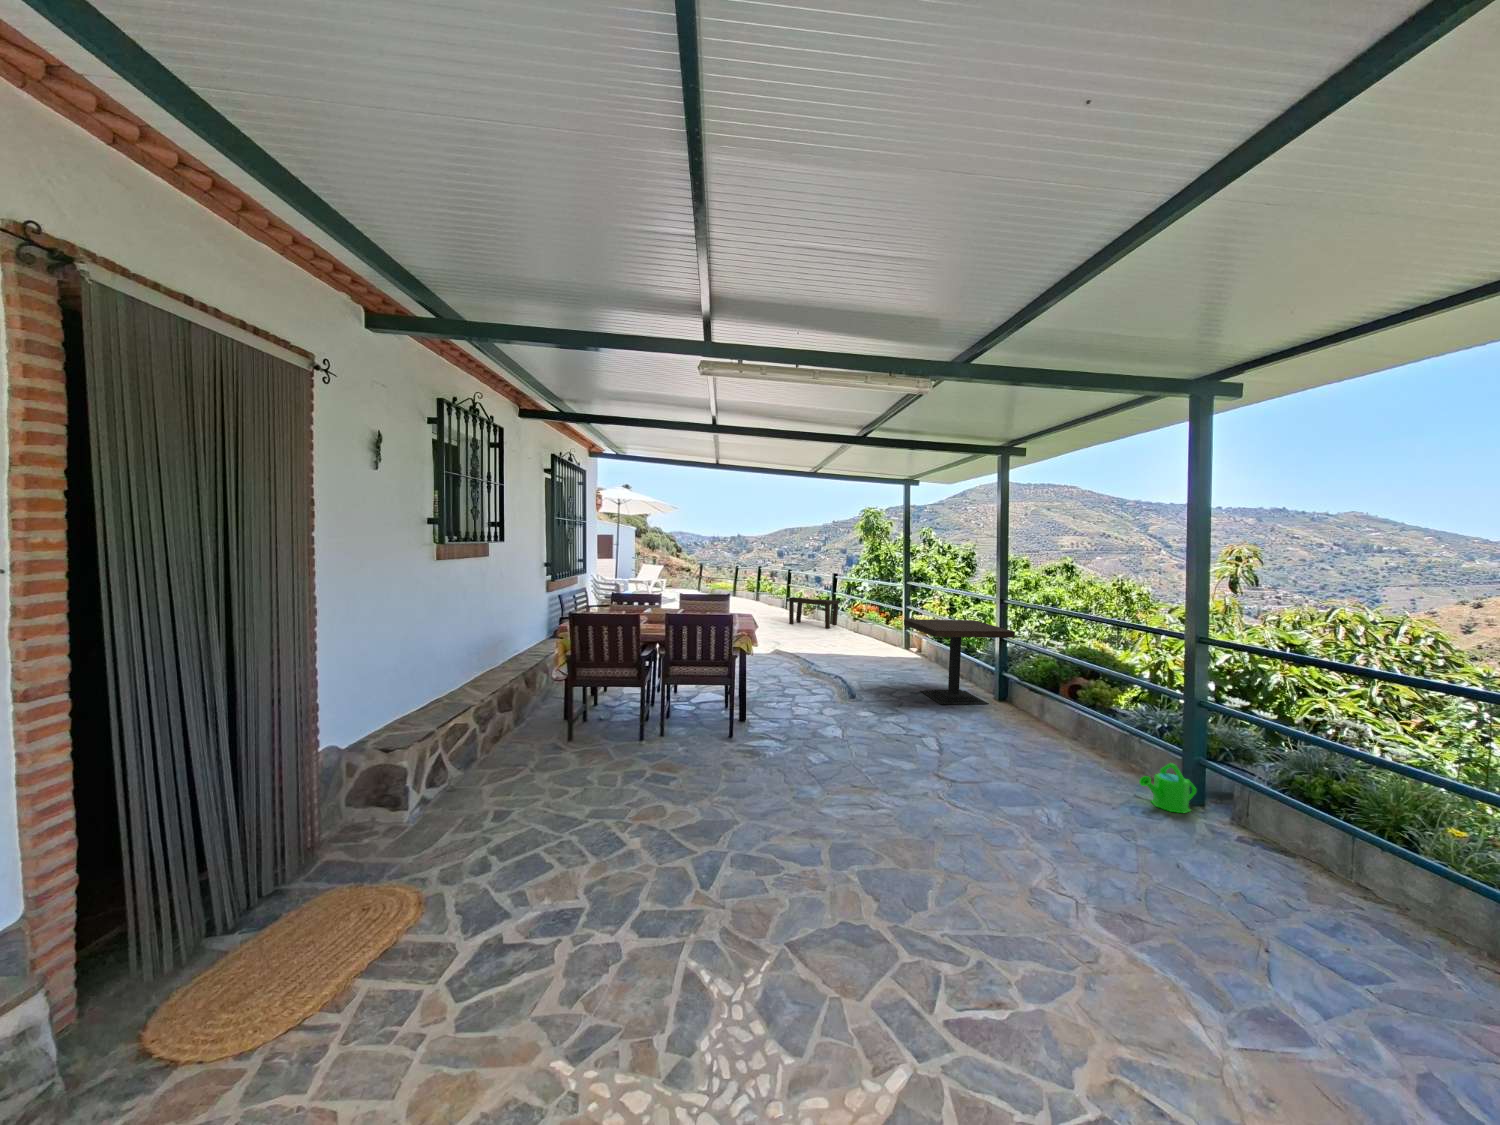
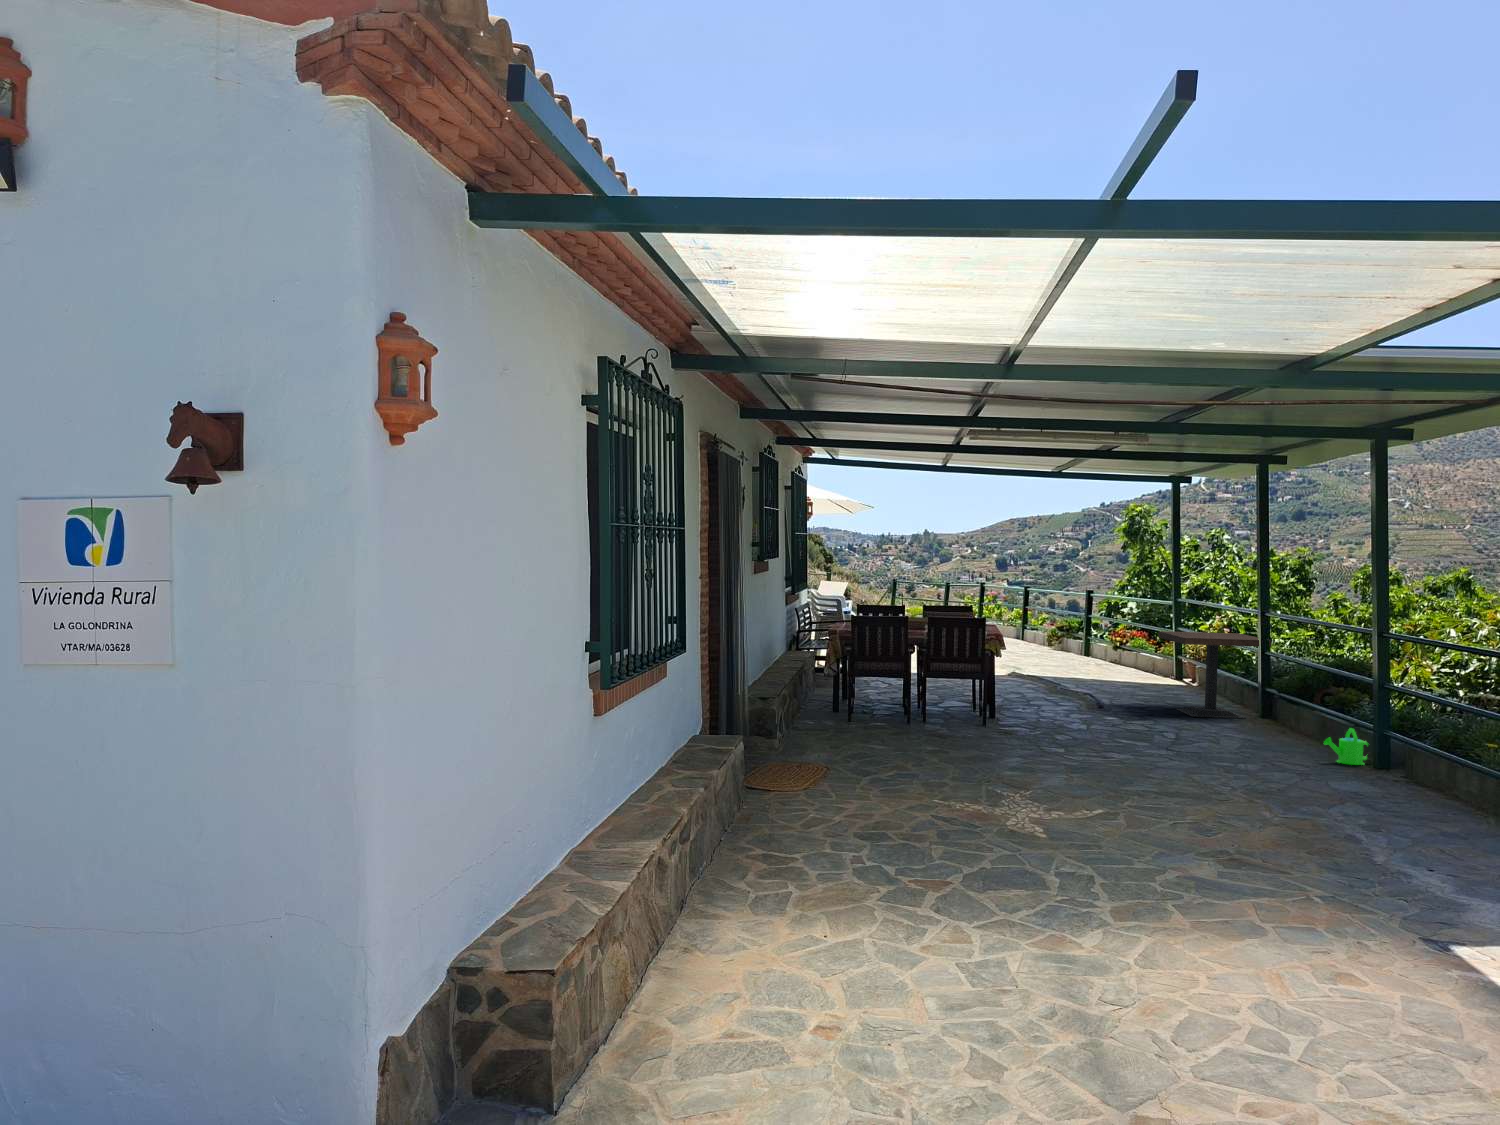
bench: present [789,597,840,629] -> none [1025,621,1096,662]

